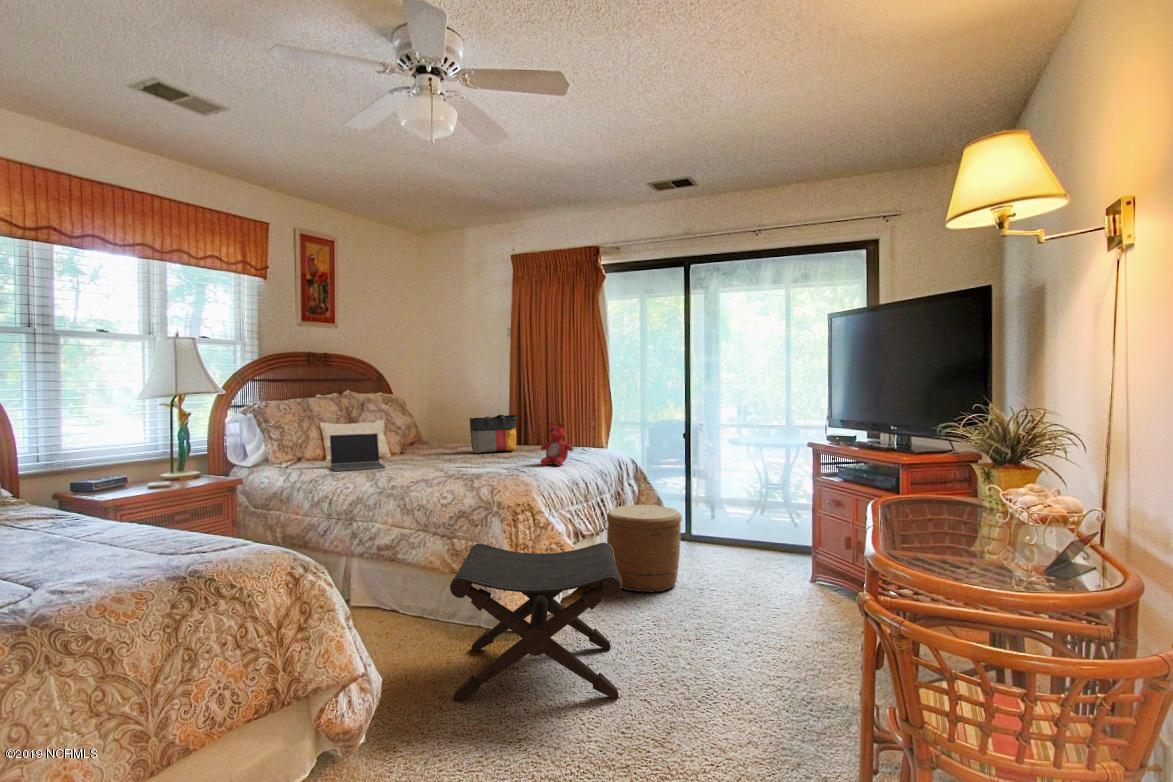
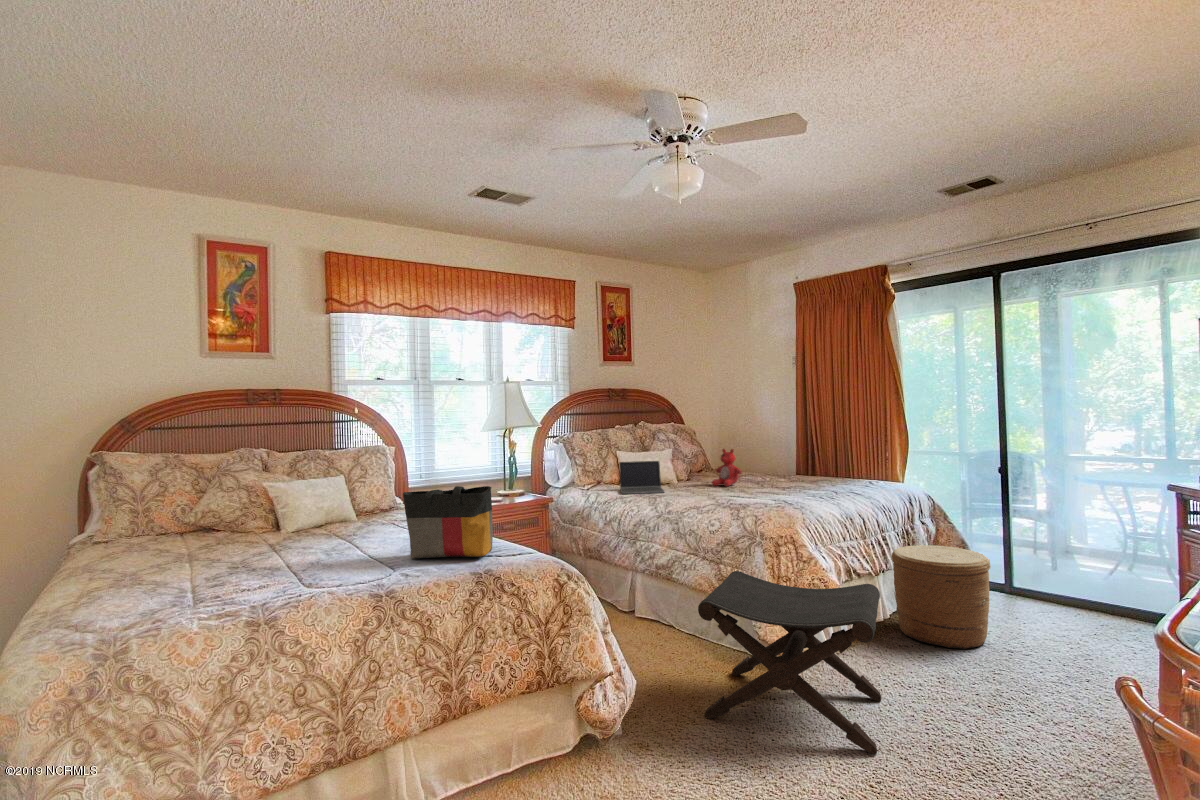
tote bag: present [470,415,518,453] -> present [403,486,493,559]
stuffed bear: present [540,422,573,466] -> present [712,449,742,486]

